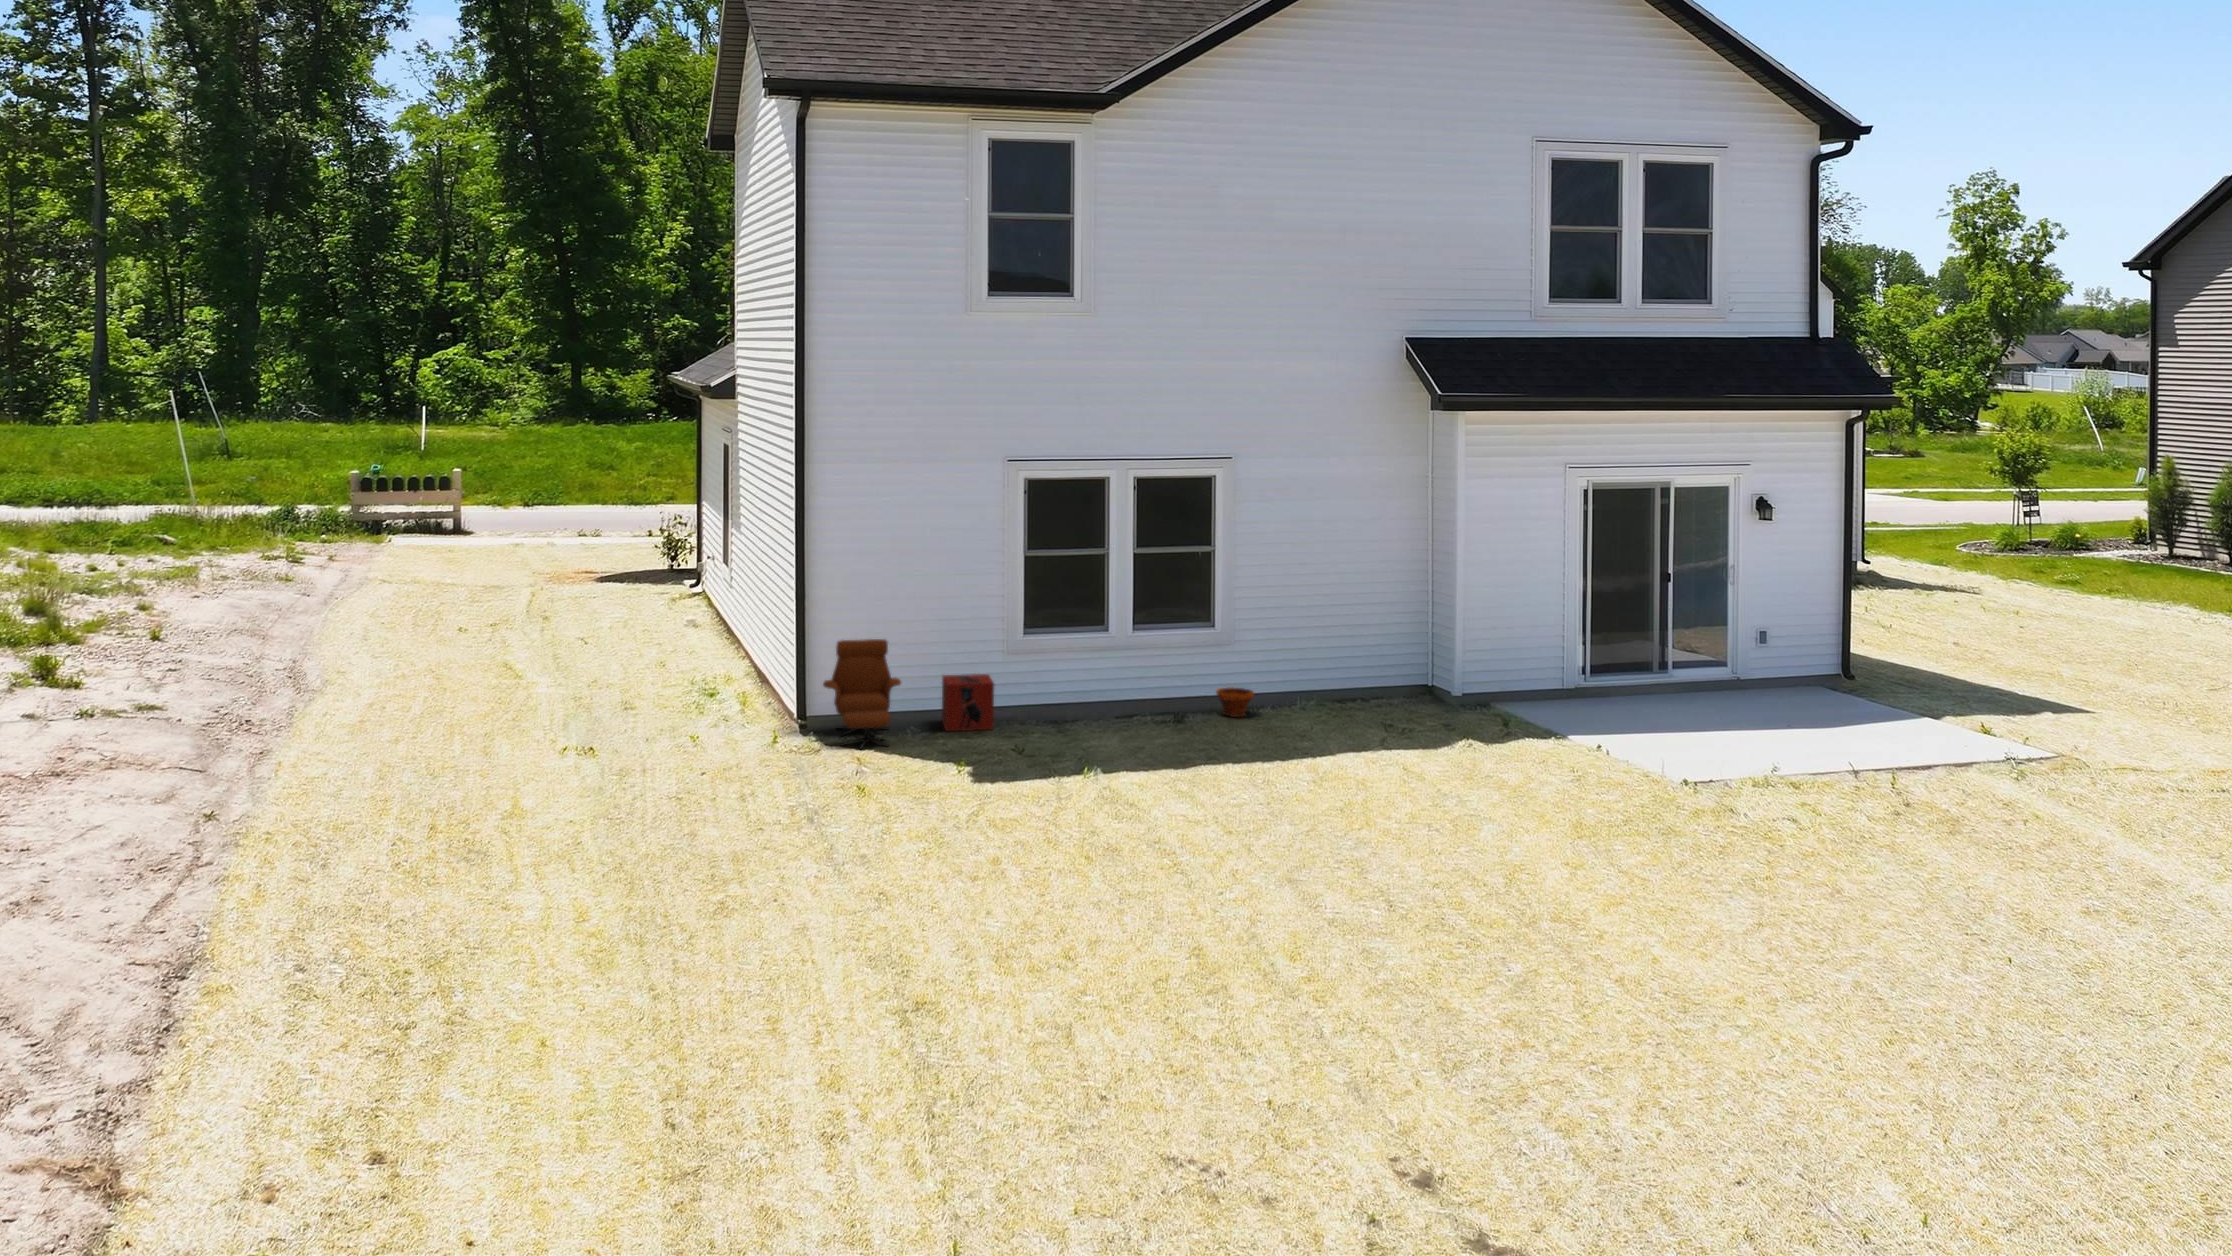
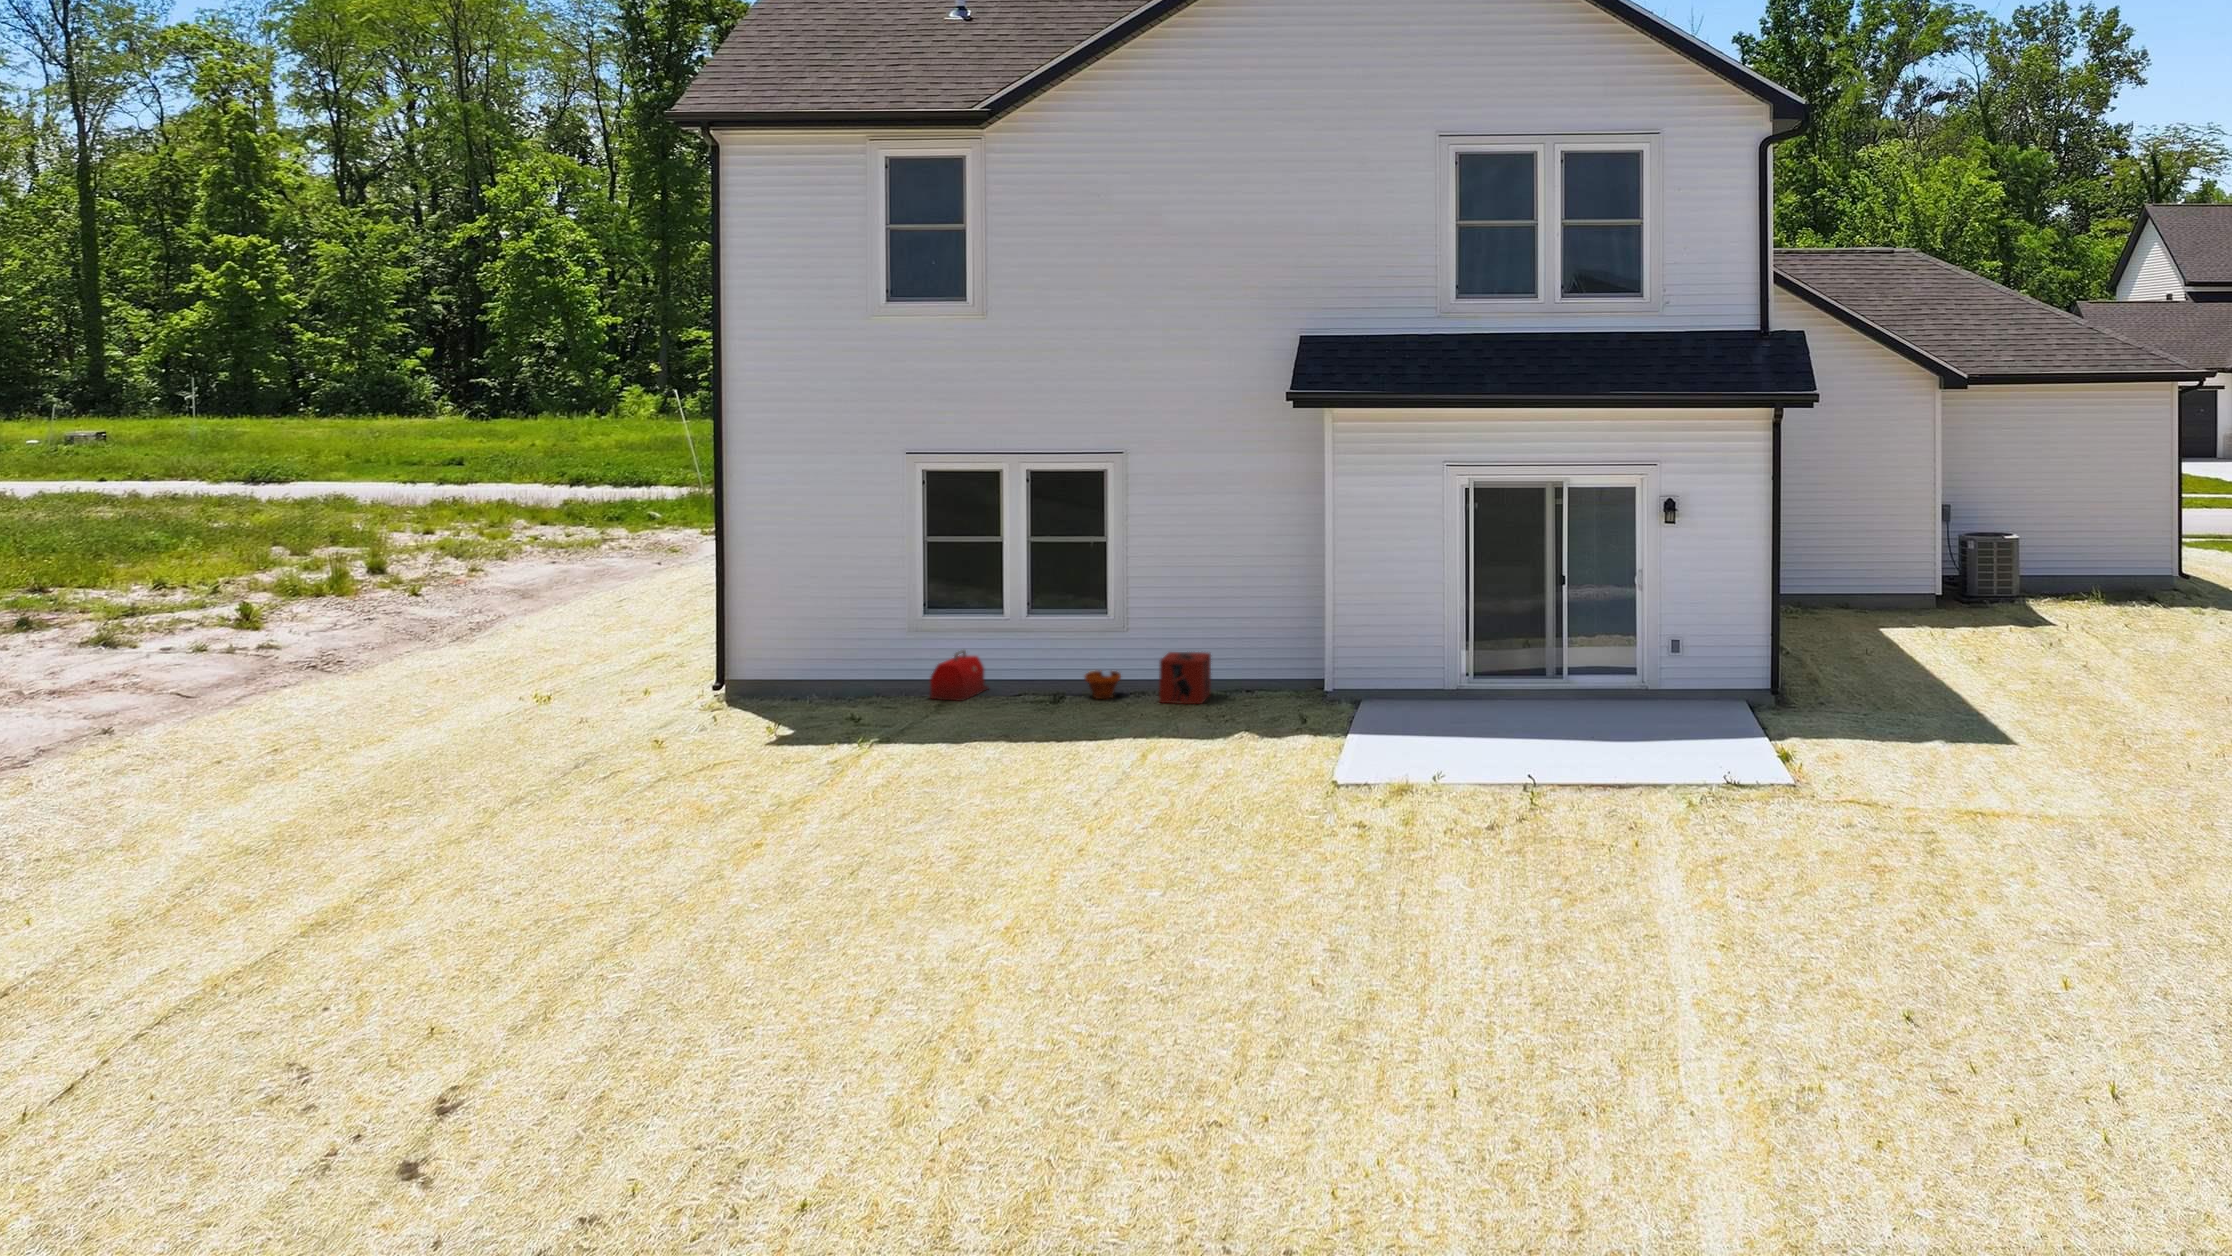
lounge chair: present [823,639,901,749] -> none [724,608,809,704]
storage box: present [942,674,994,731] -> present [1159,652,1211,704]
toolbox: none [1063,674,1107,729] -> present [930,650,988,701]

